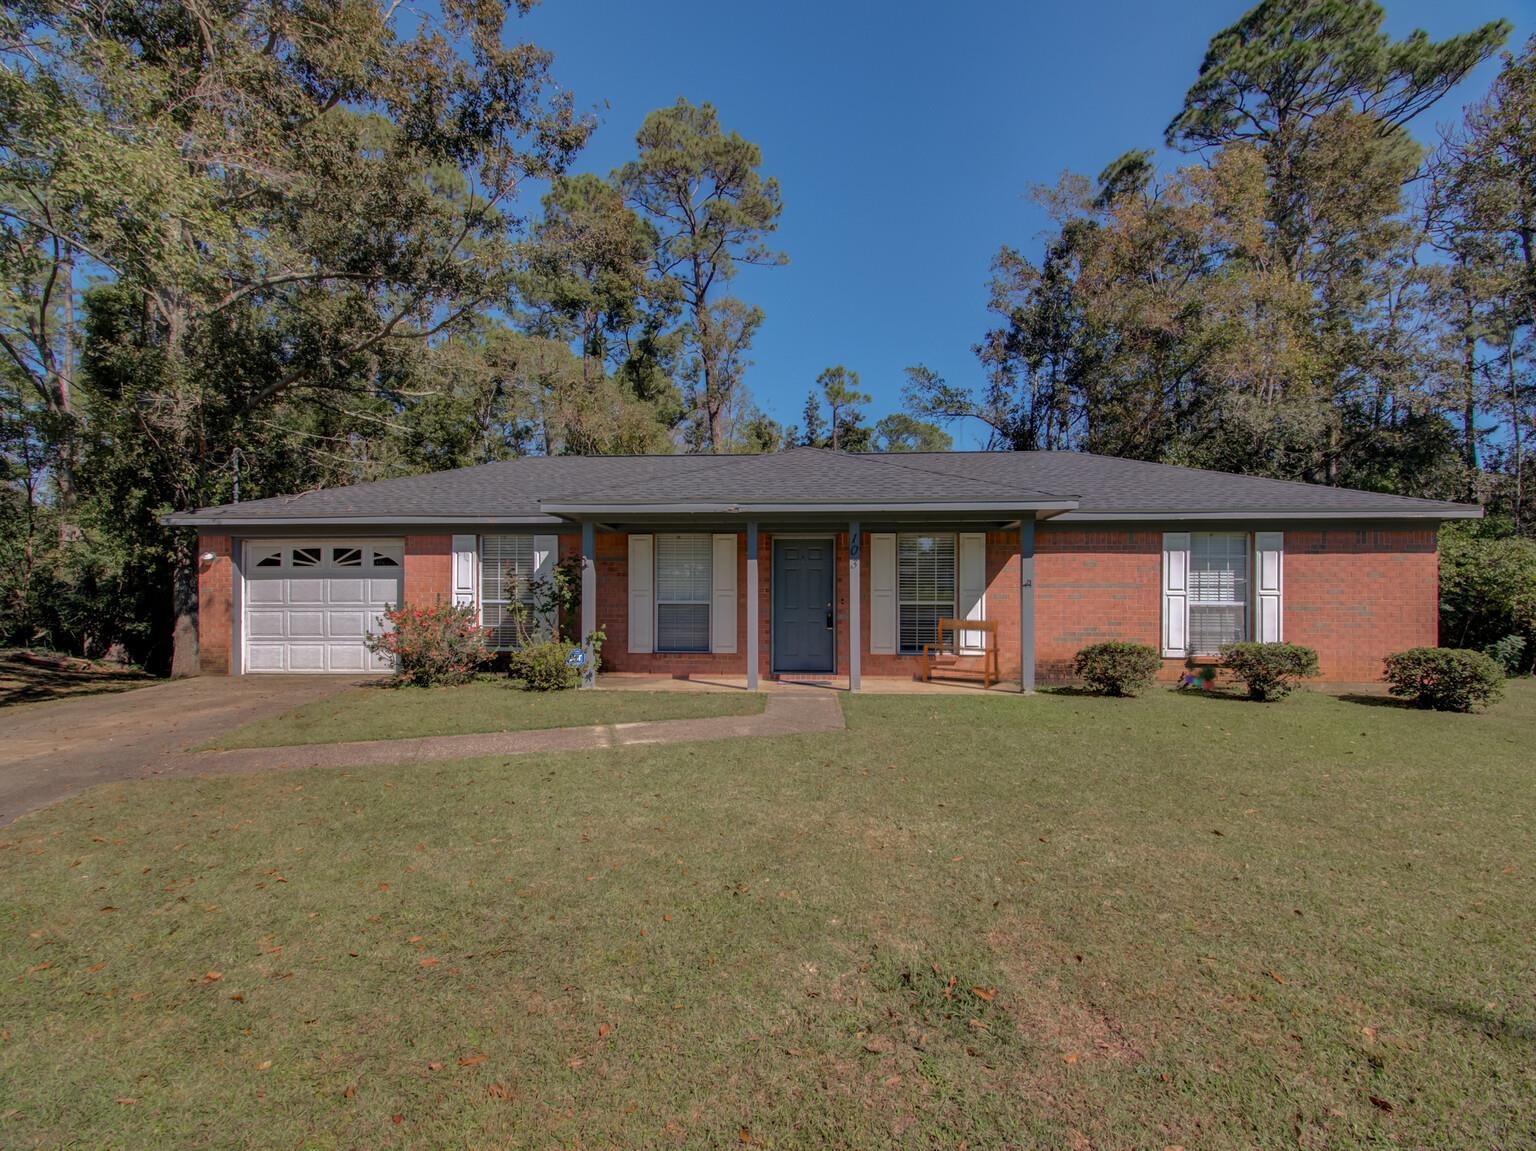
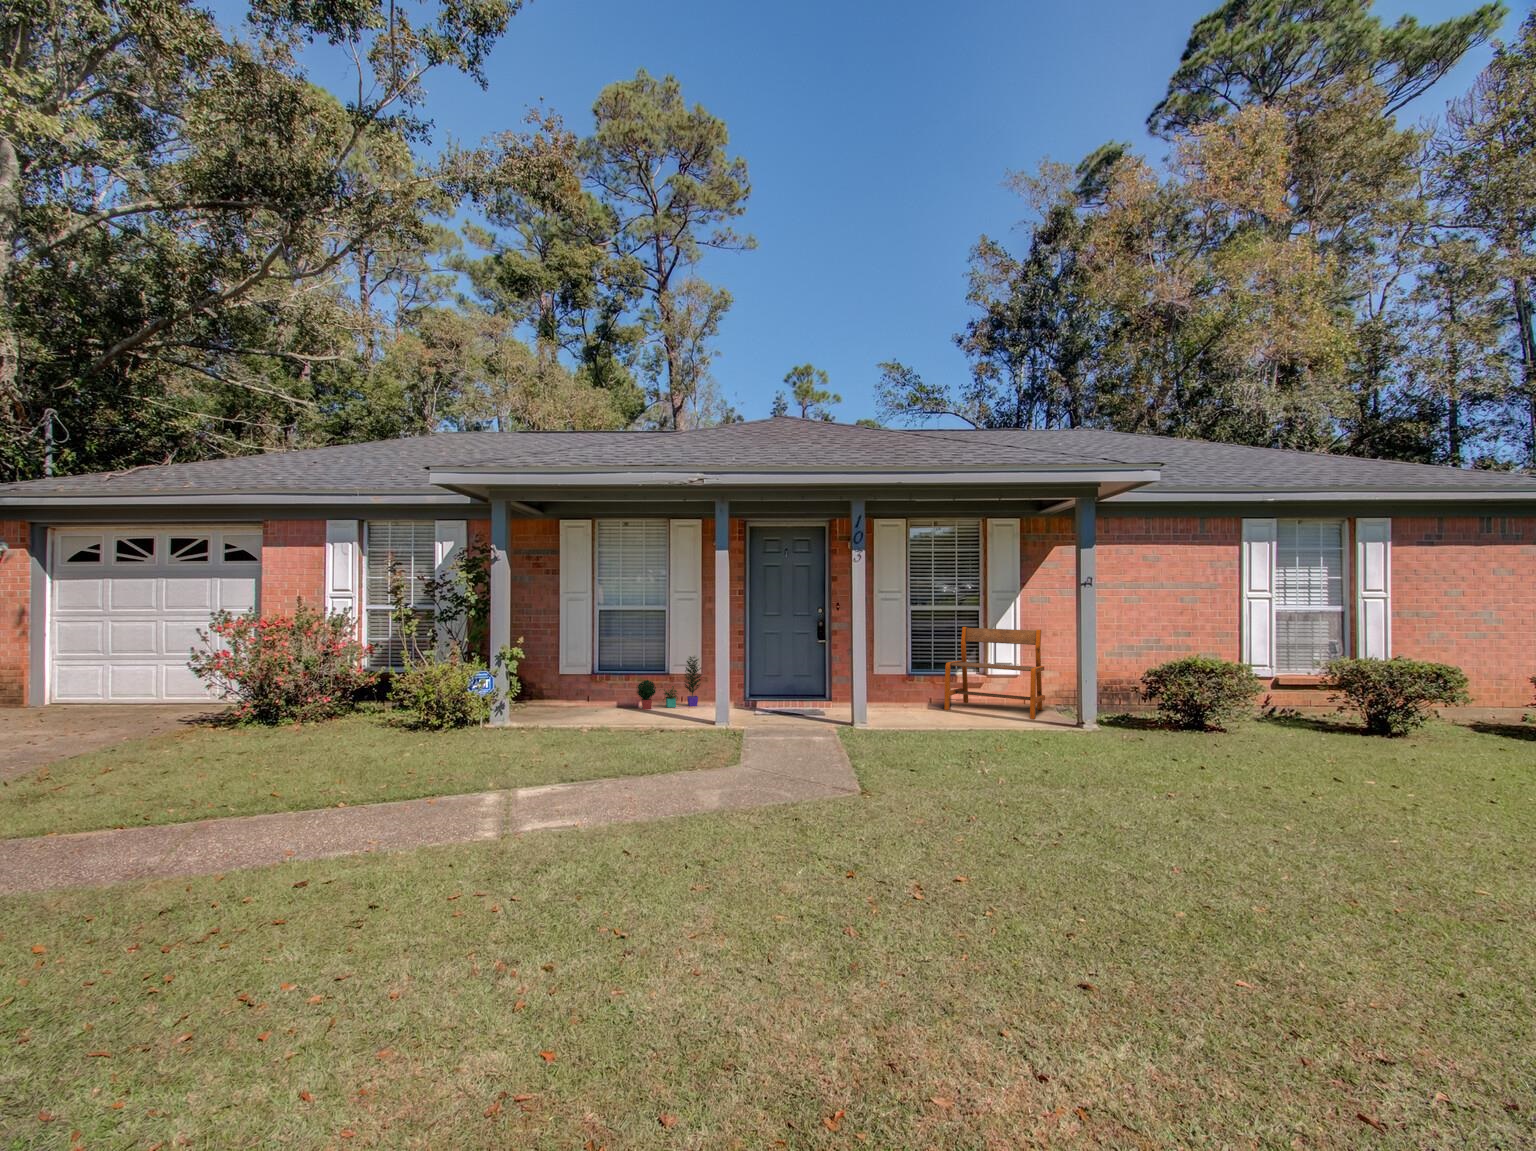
potted plant: present [1184,642,1217,689] -> present [637,657,701,709]

